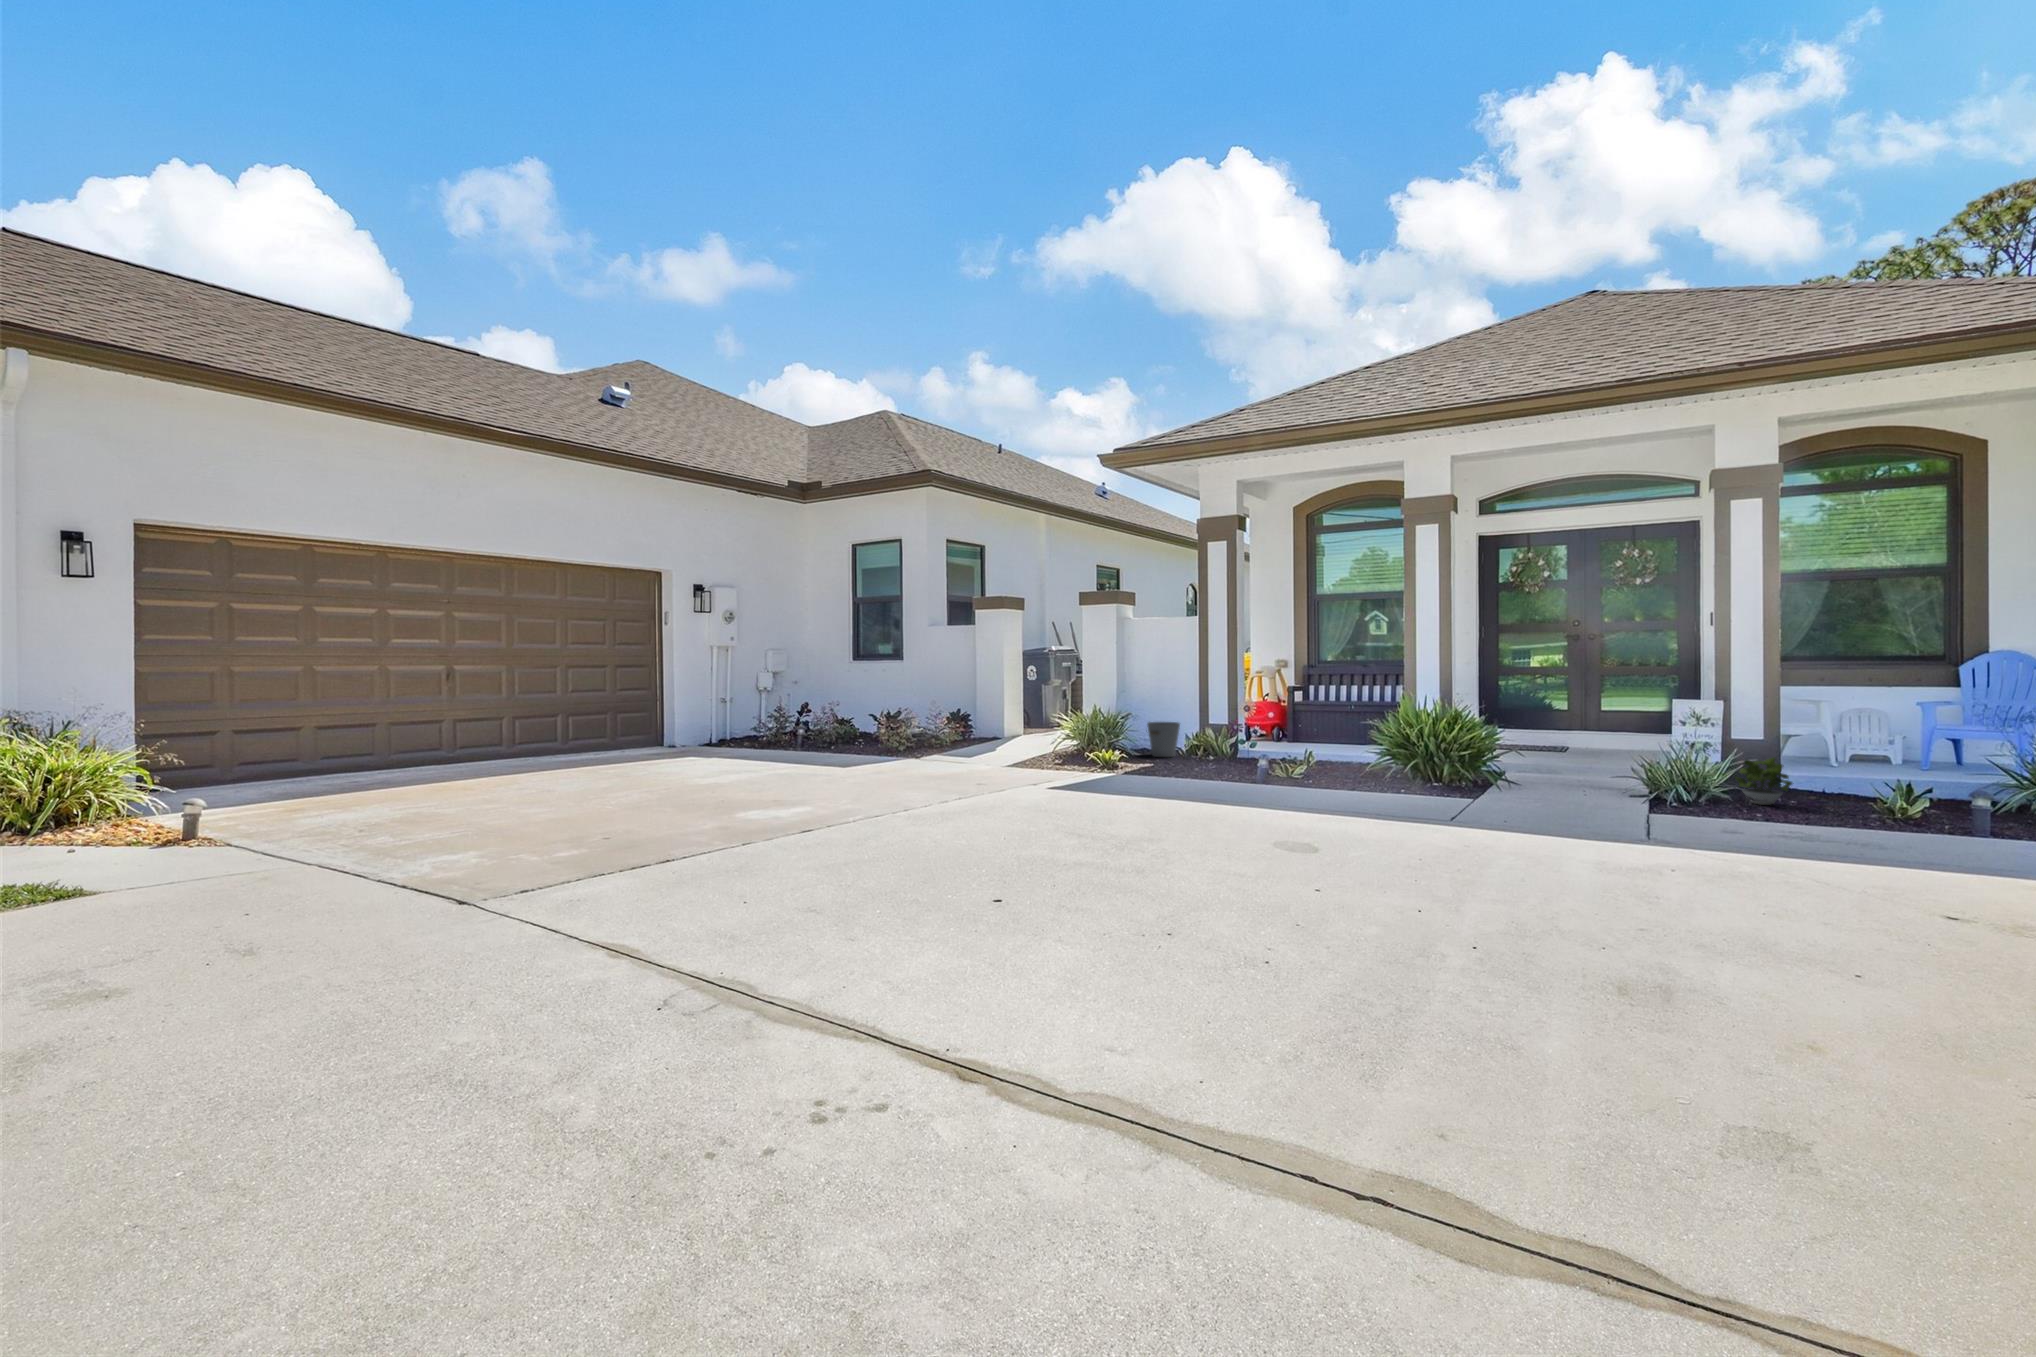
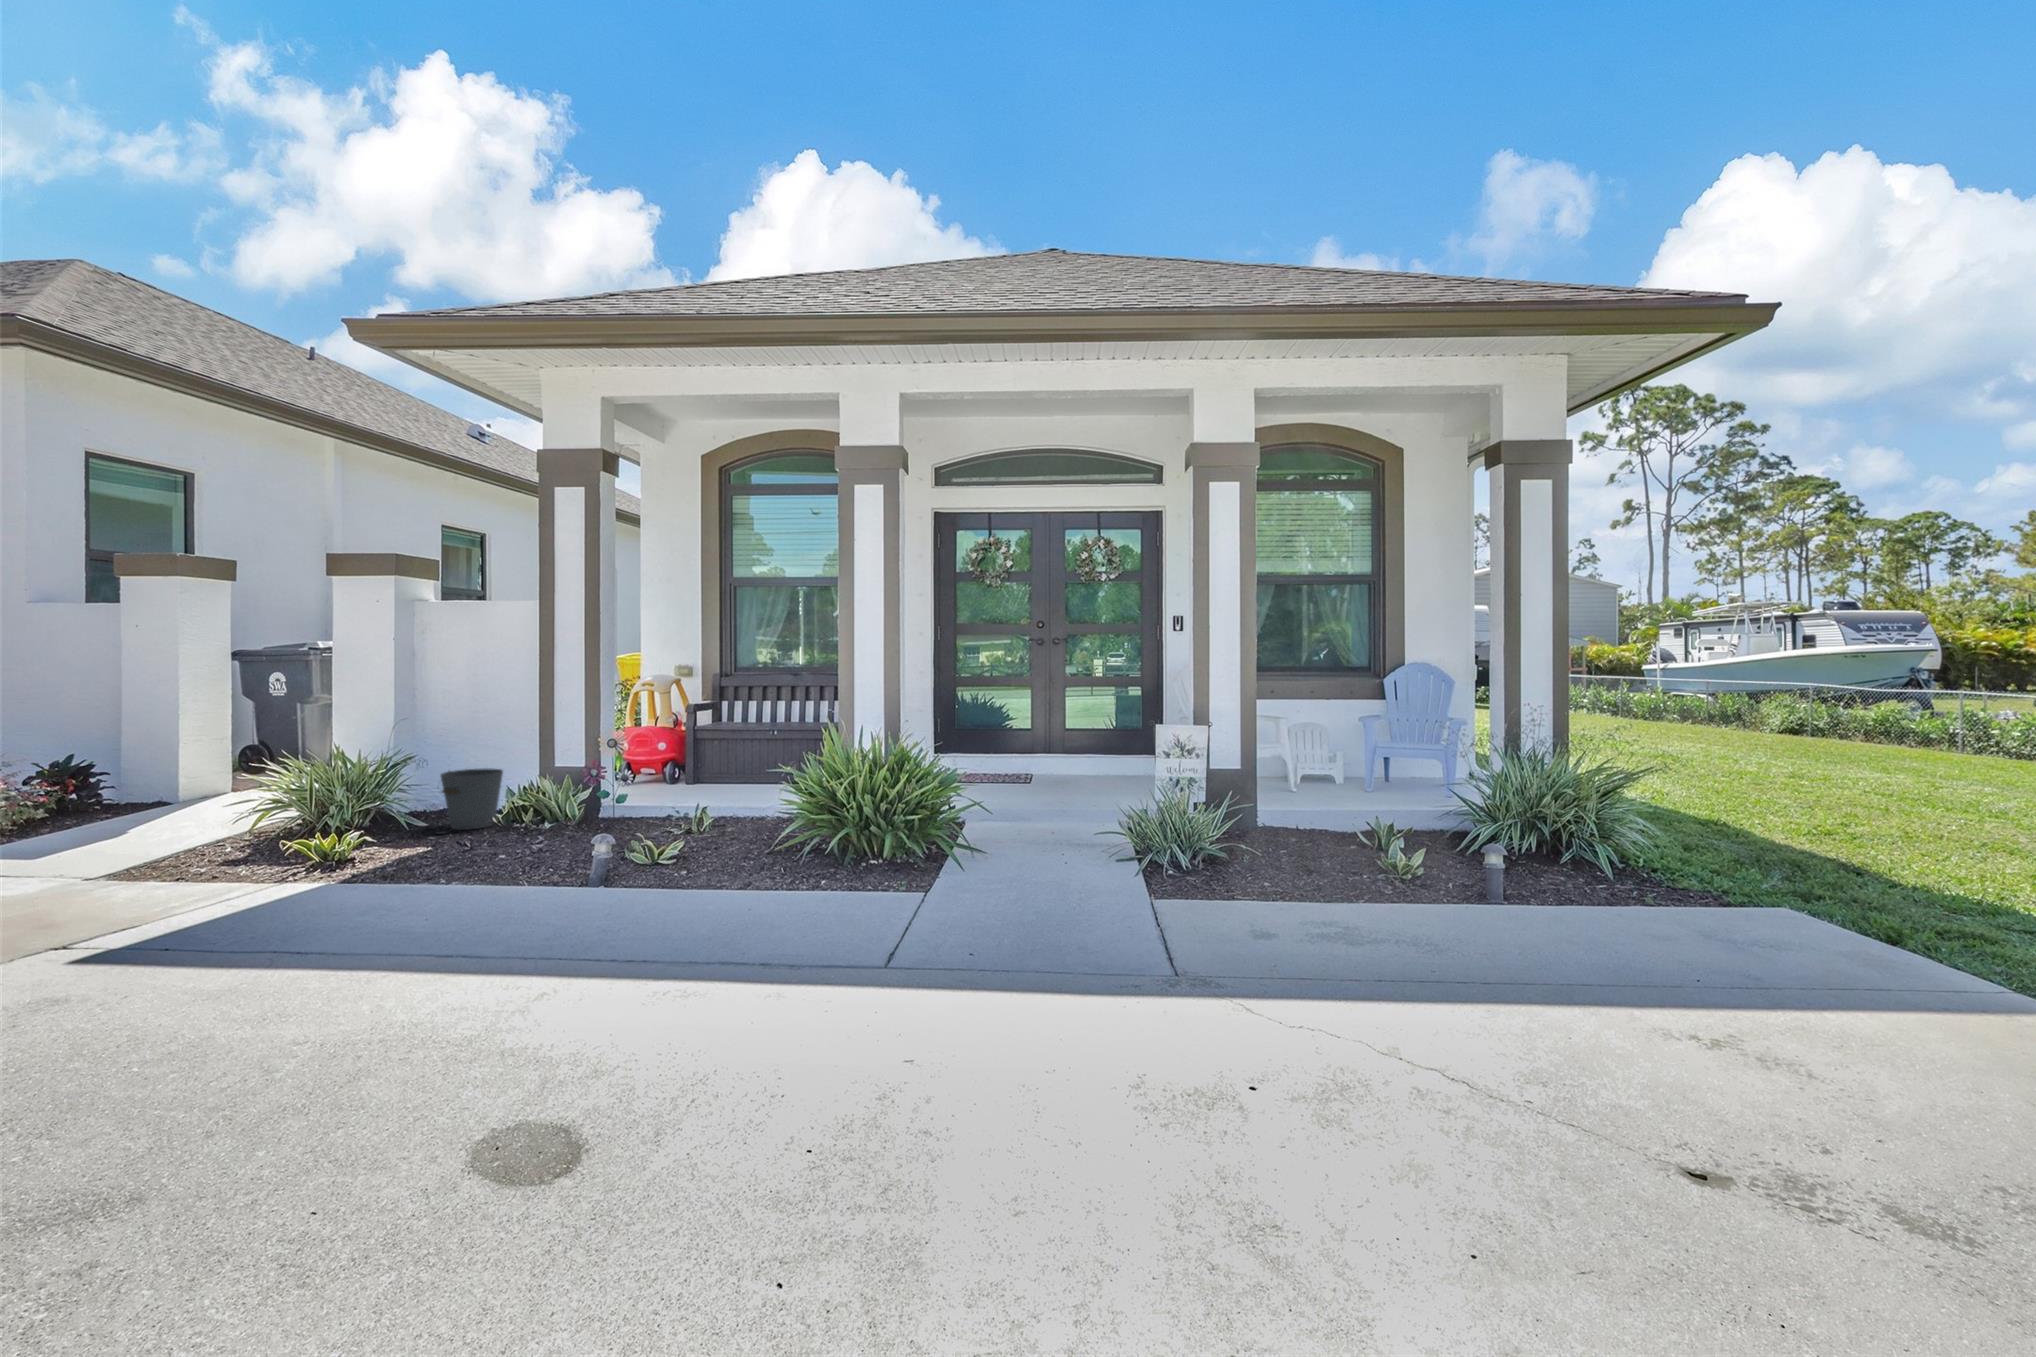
potted plant: present [1735,758,1792,805] -> none [1218,799,1280,857]

